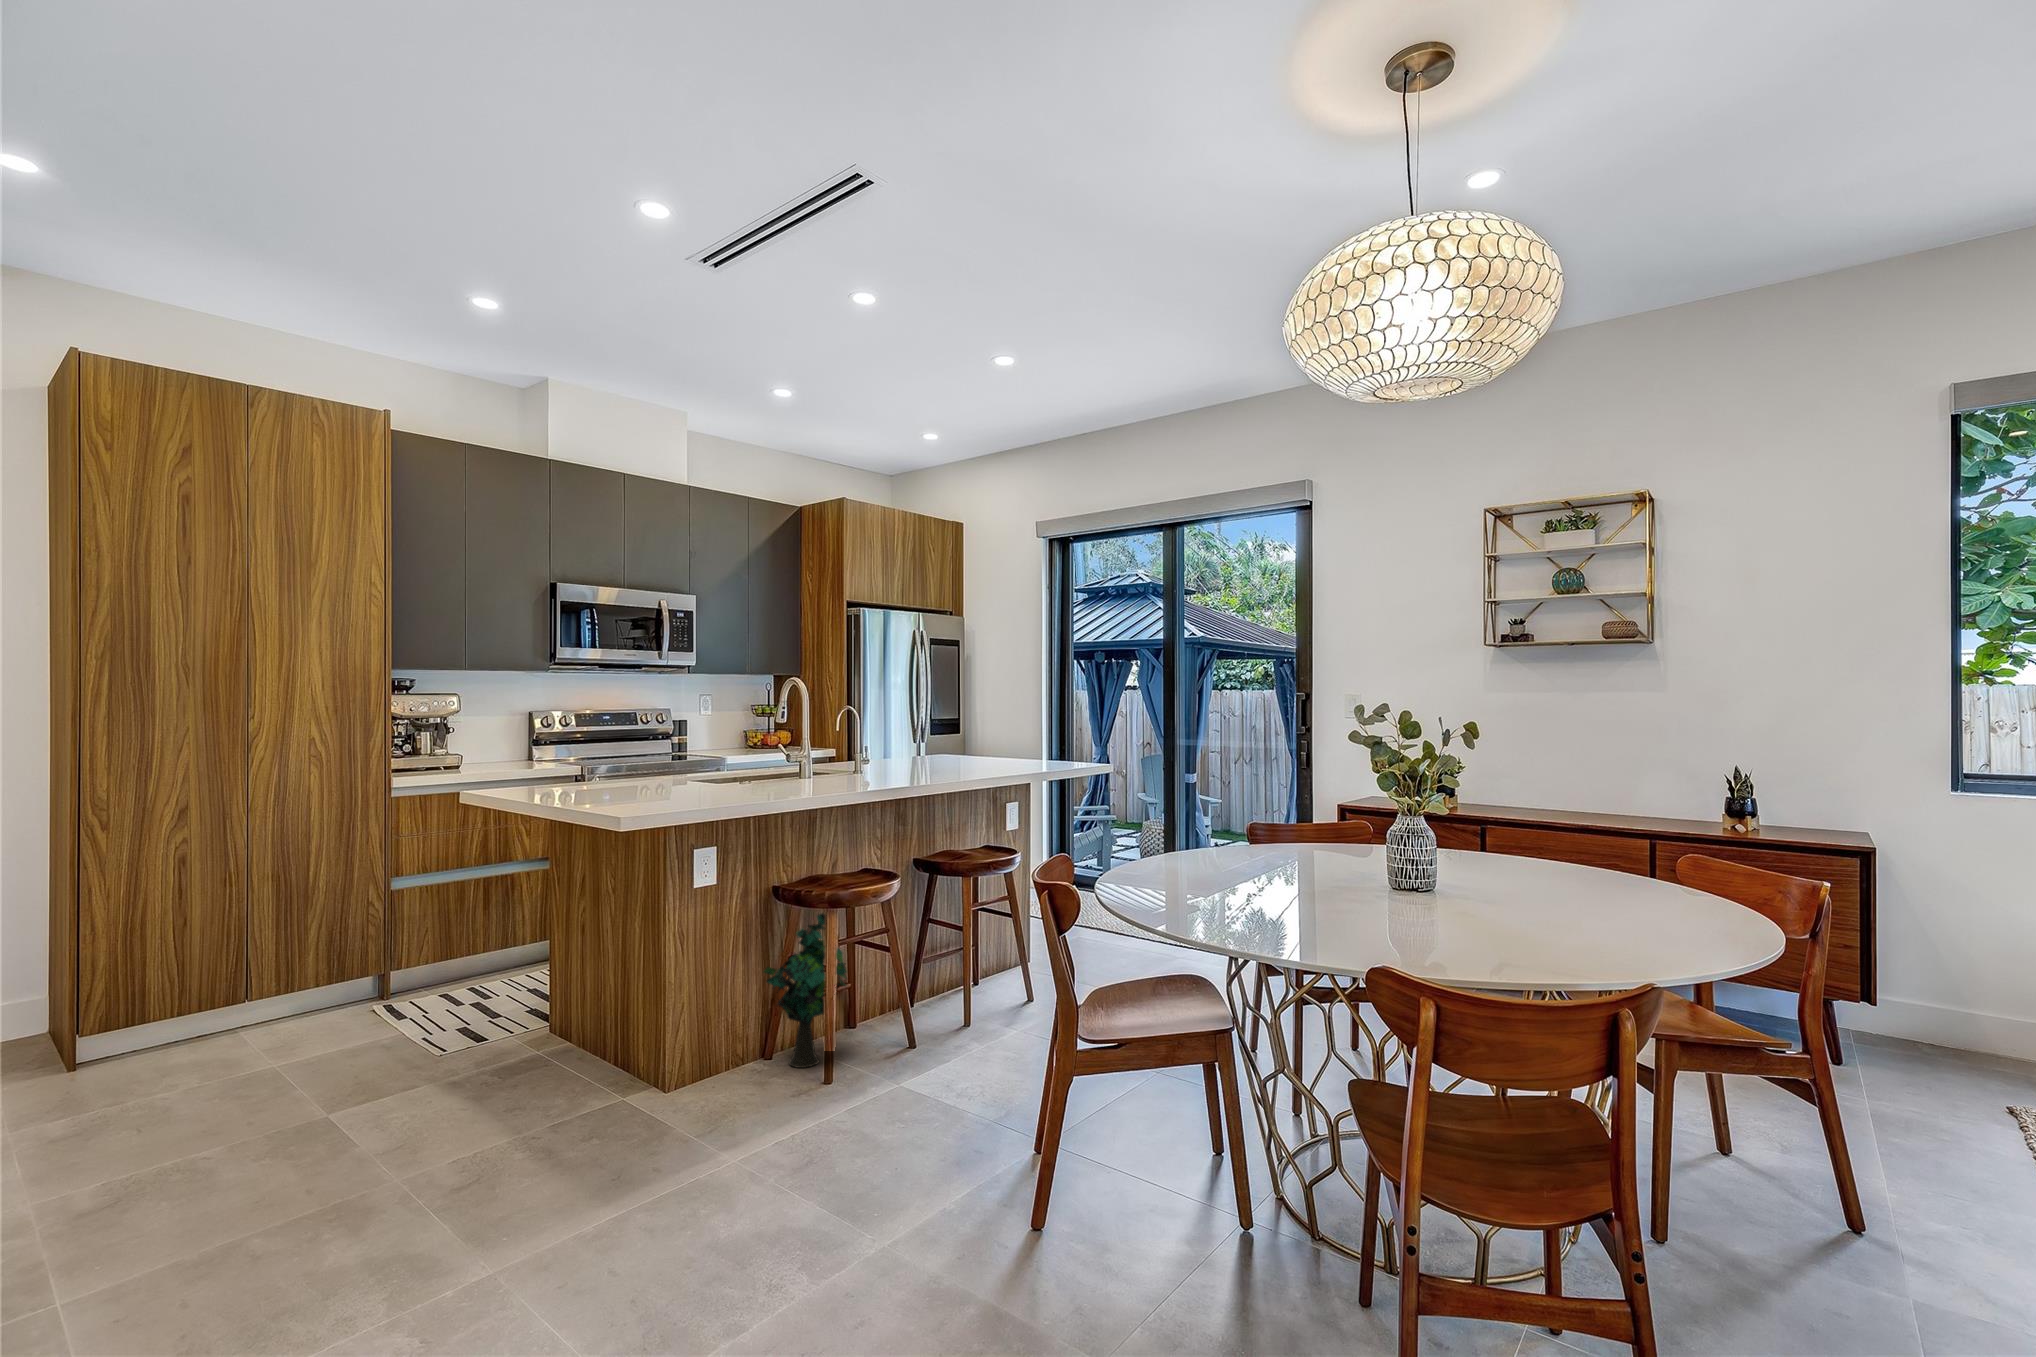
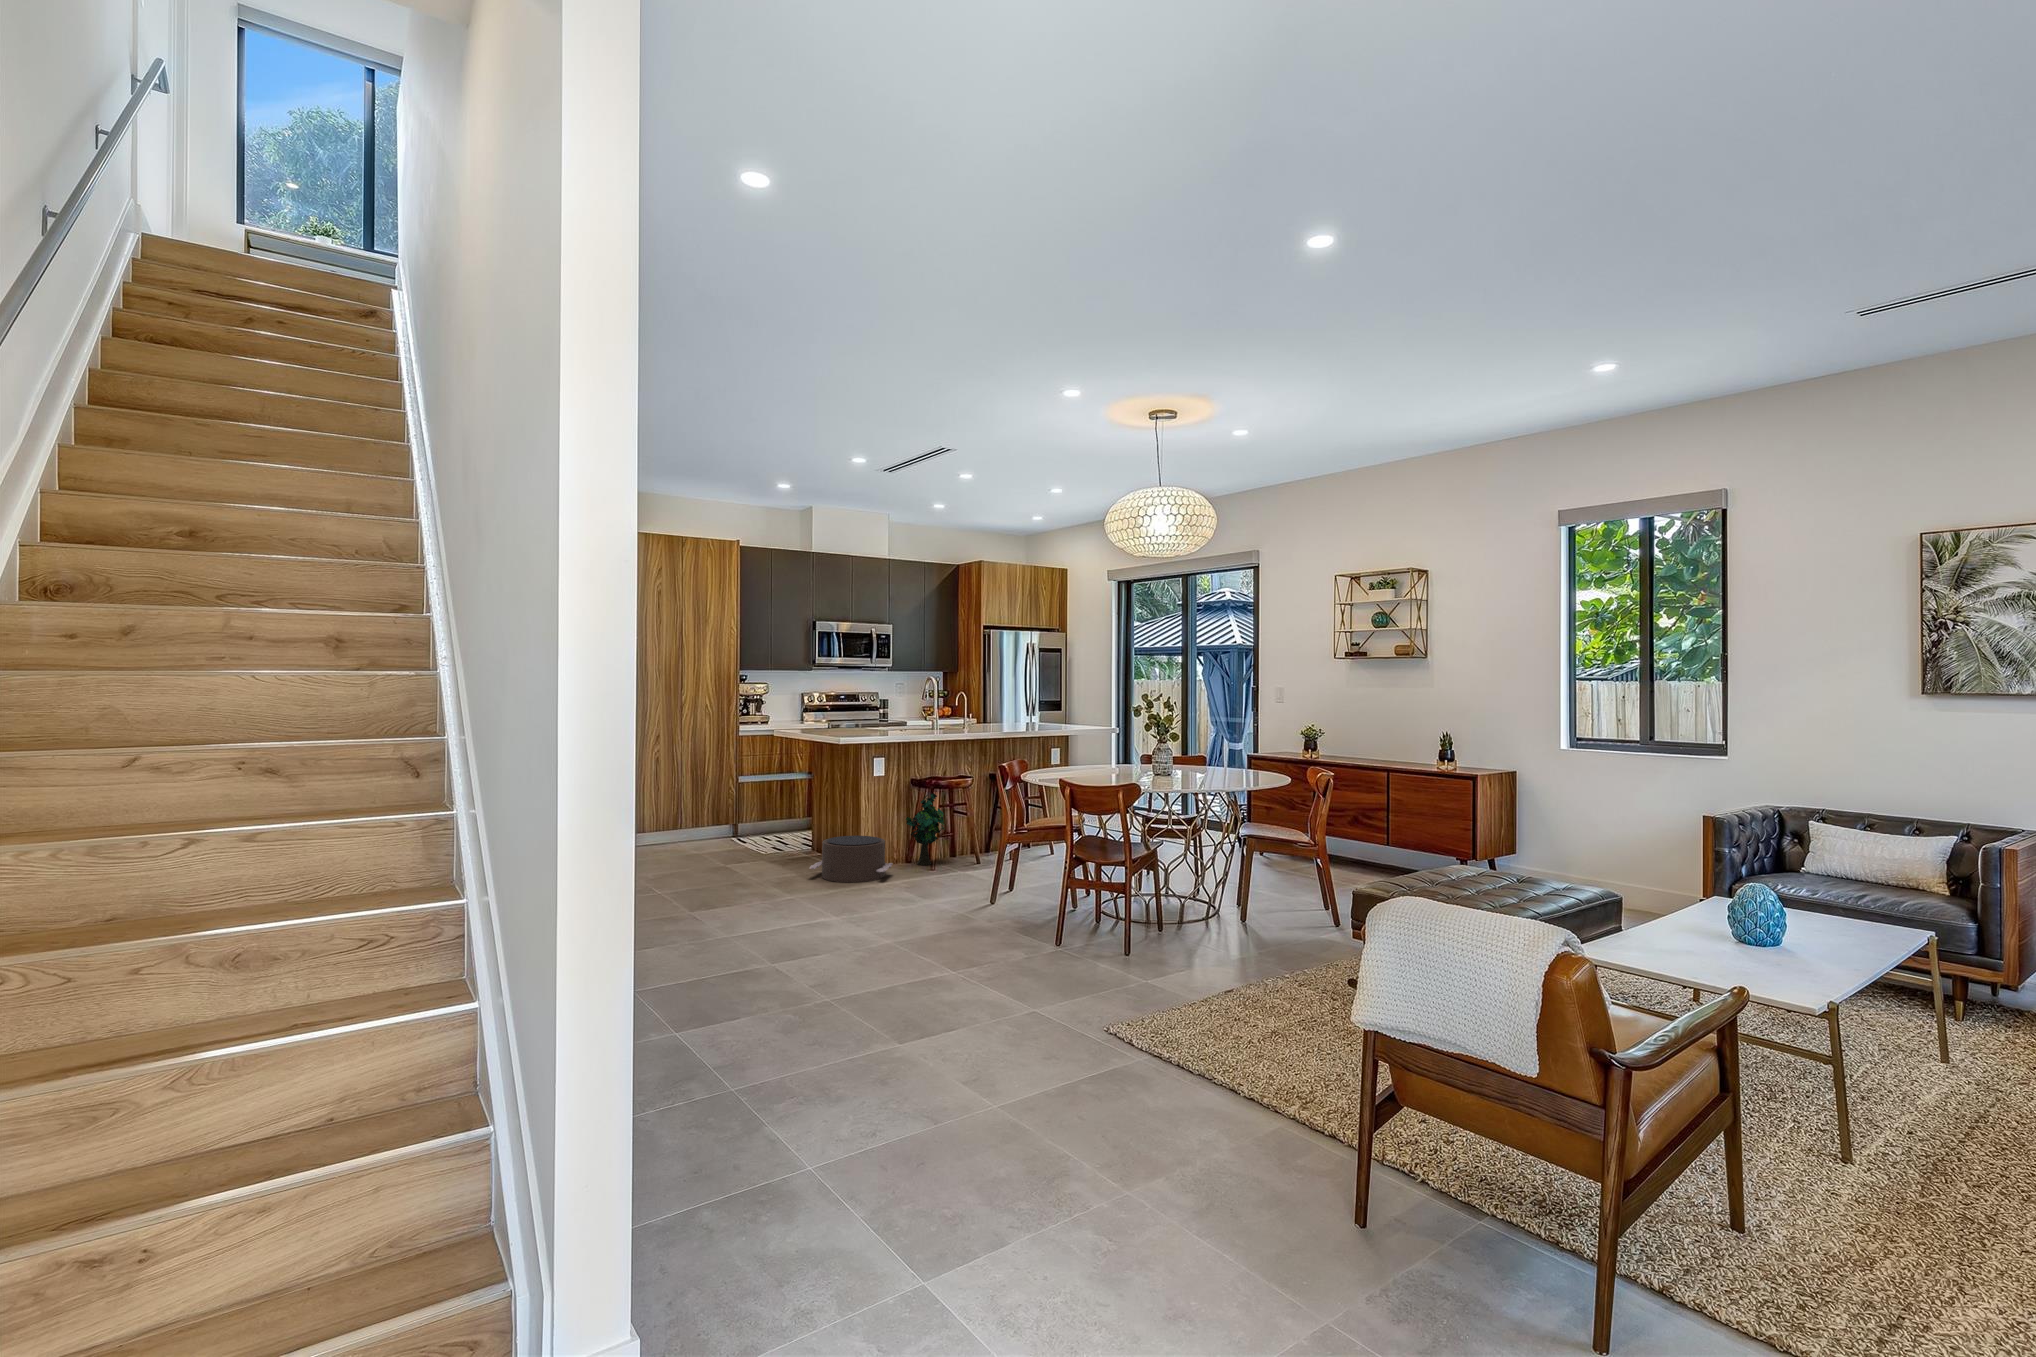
pouf: none [543,1025,748,1165] -> present [809,836,892,882]

